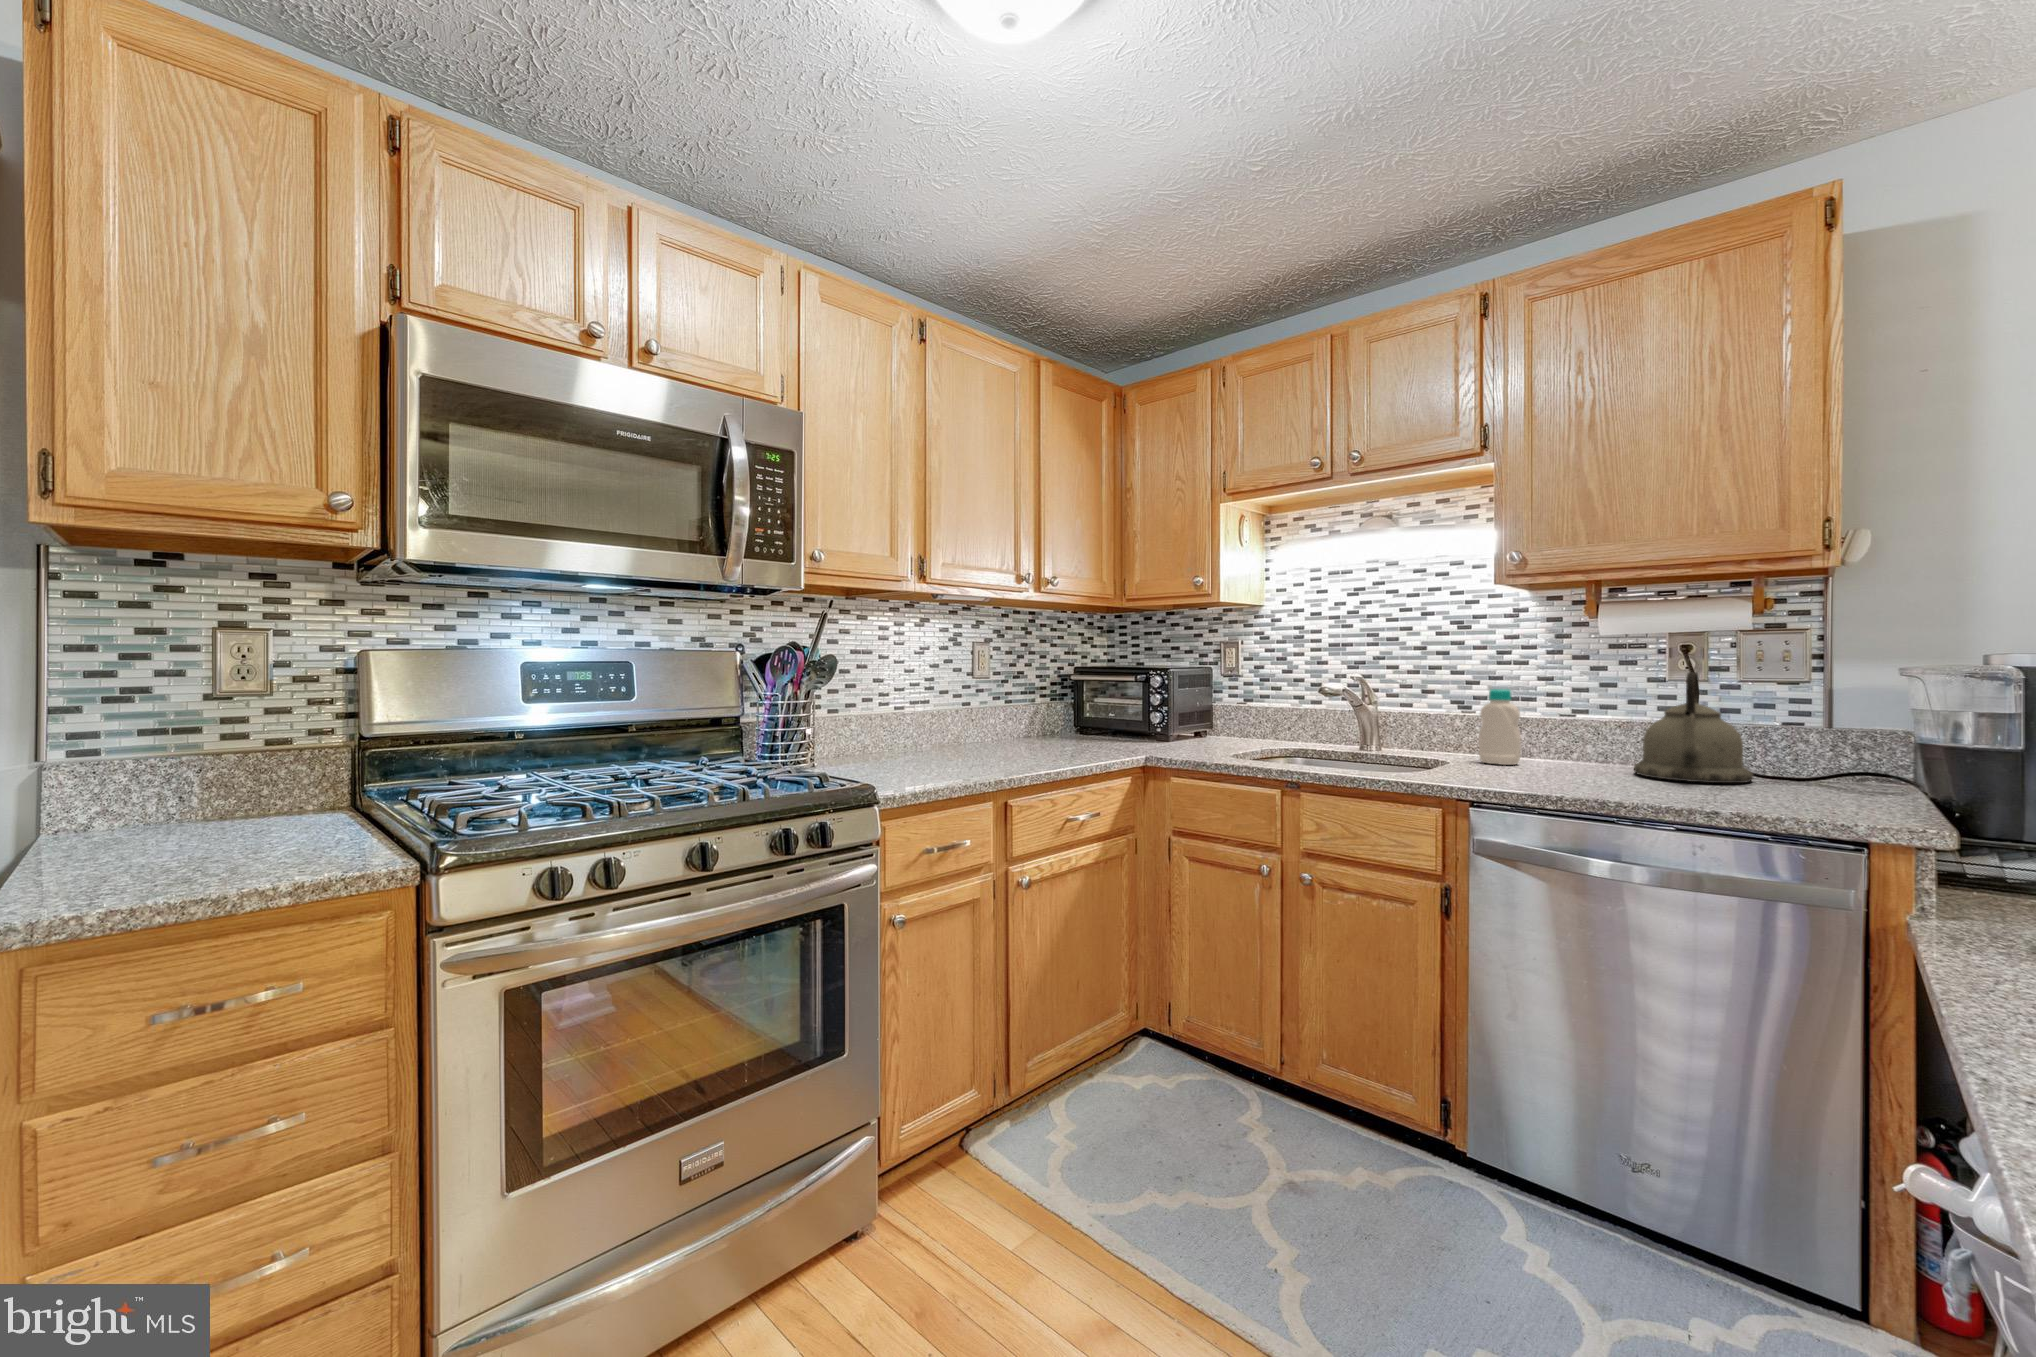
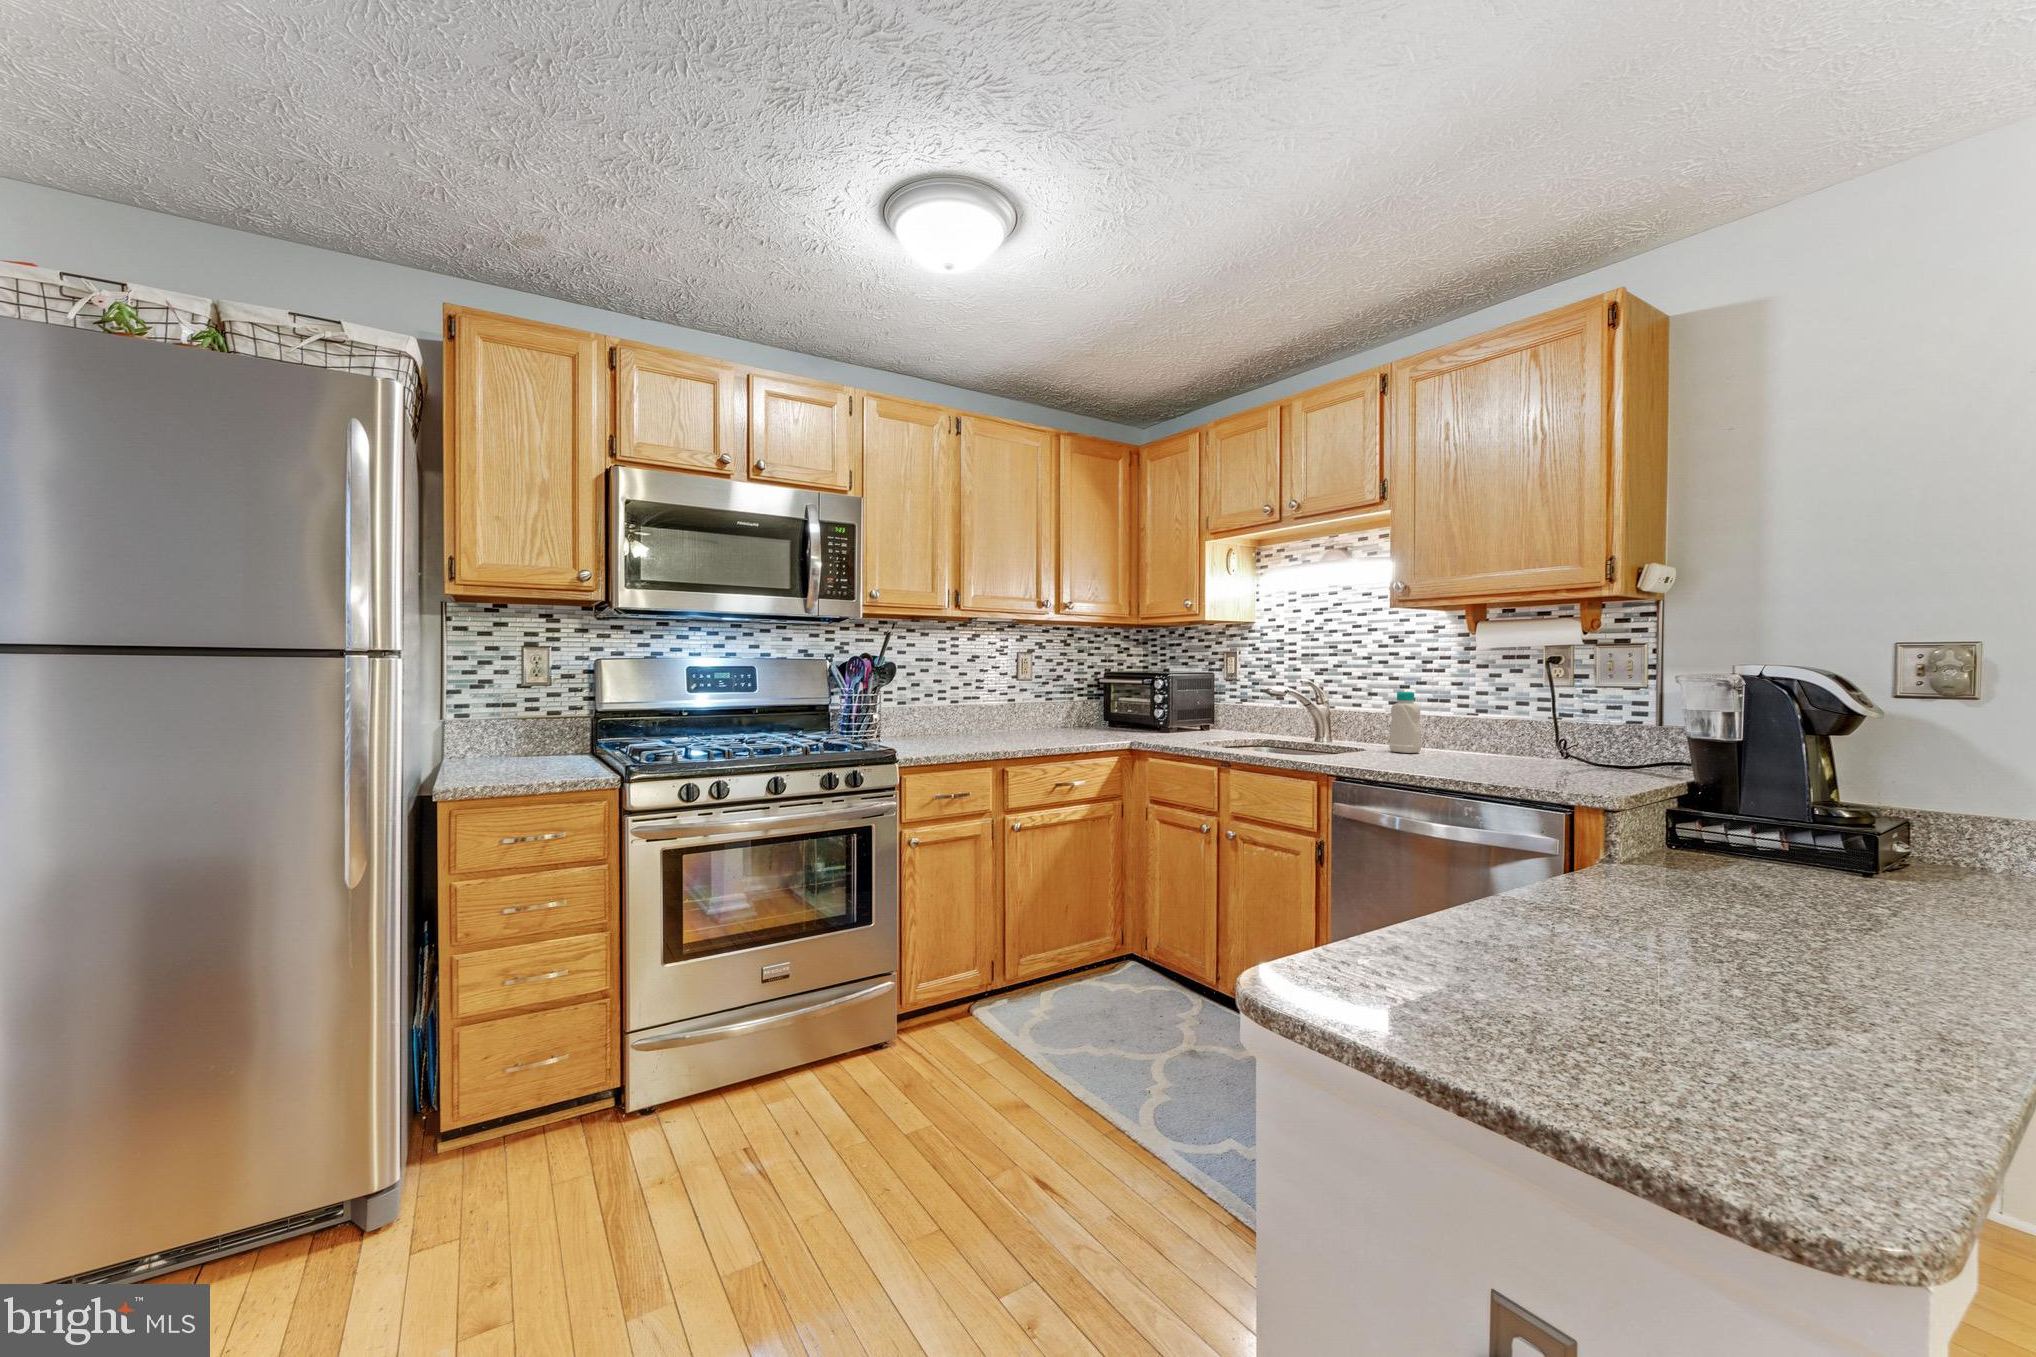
kettle: present [1634,672,1753,783] -> none [1494,678,1583,768]

